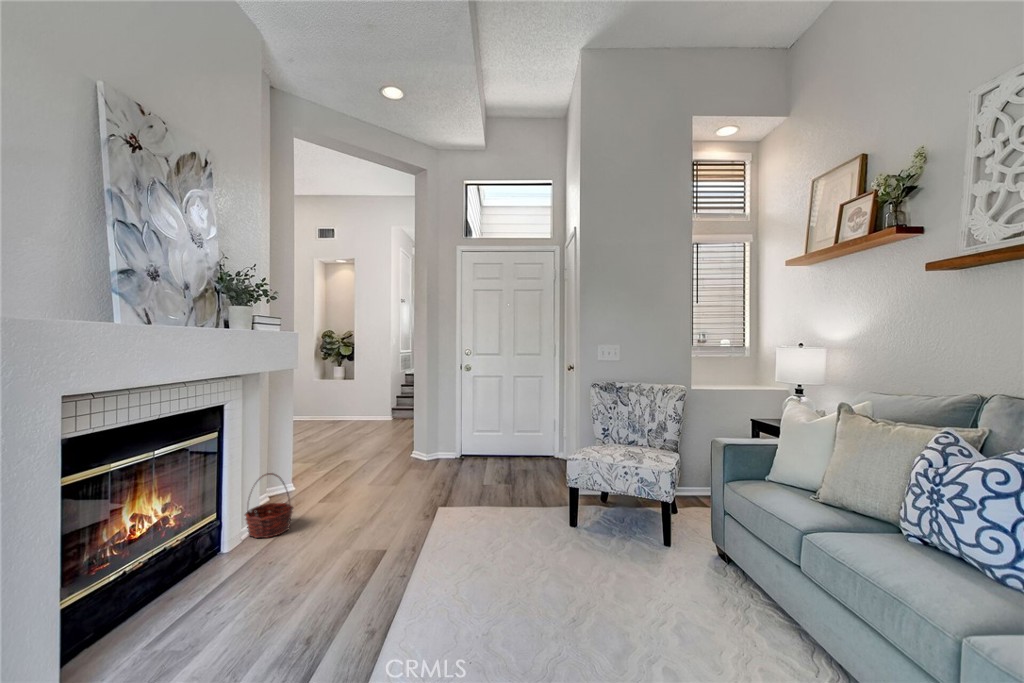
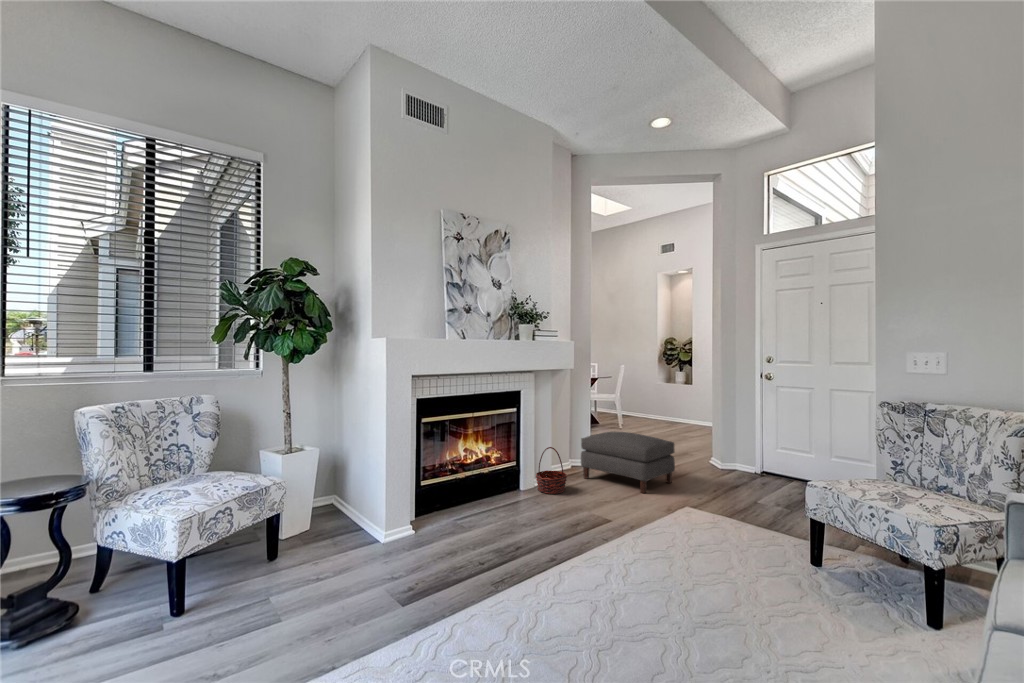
ottoman: none [293,437,401,503] -> present [581,432,675,493]

